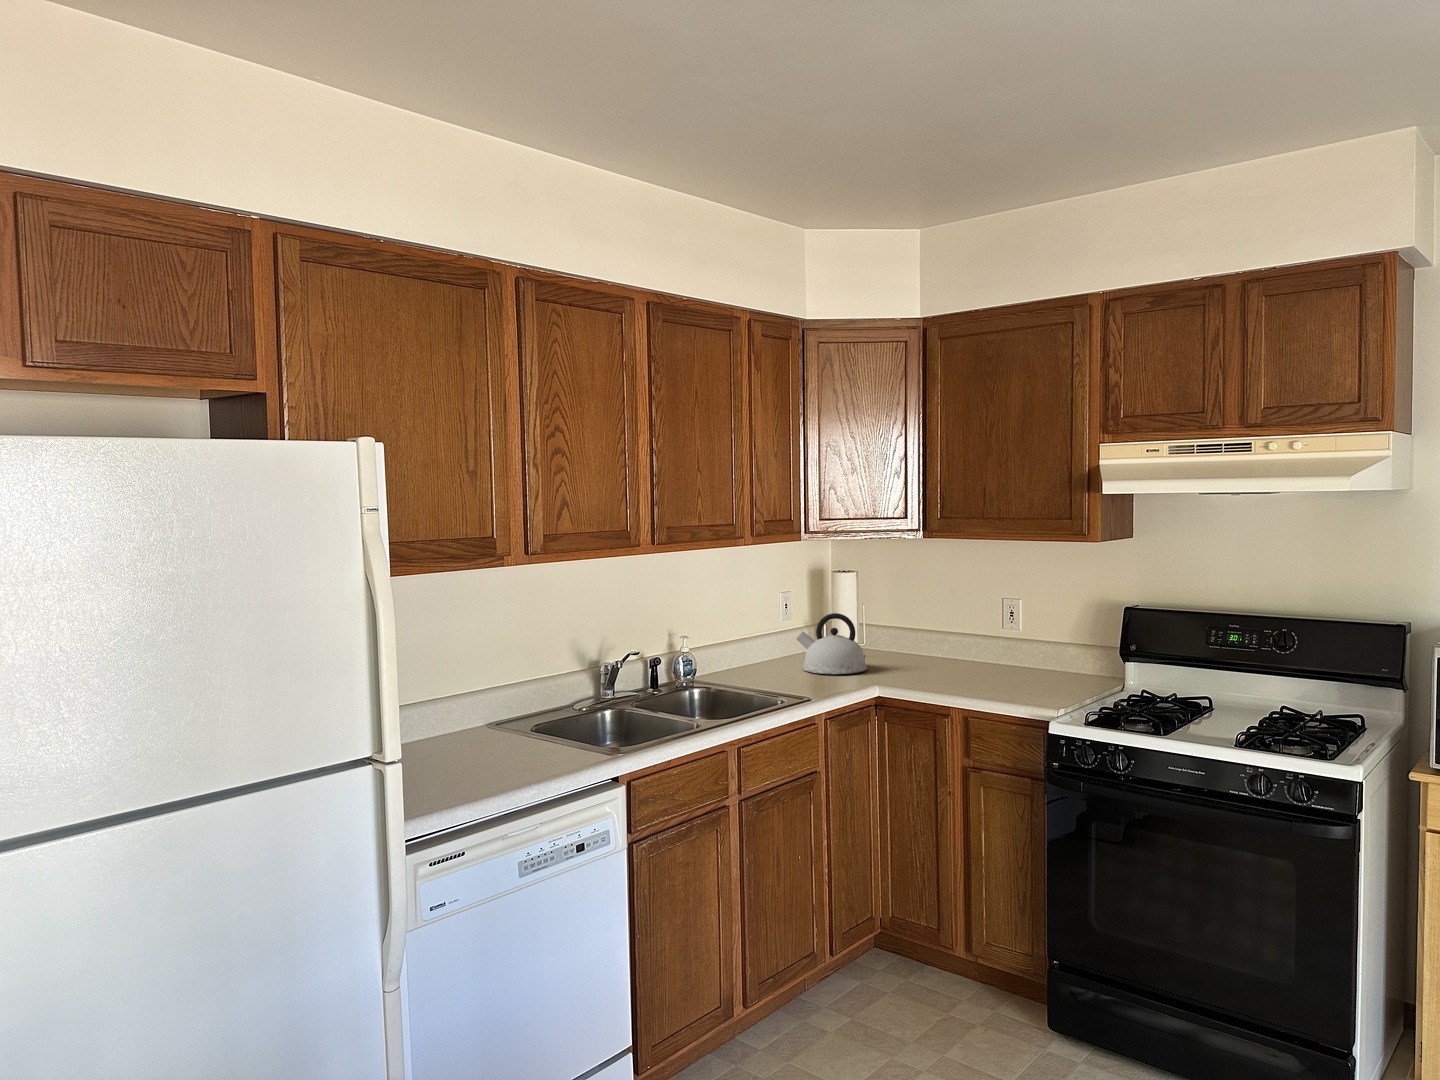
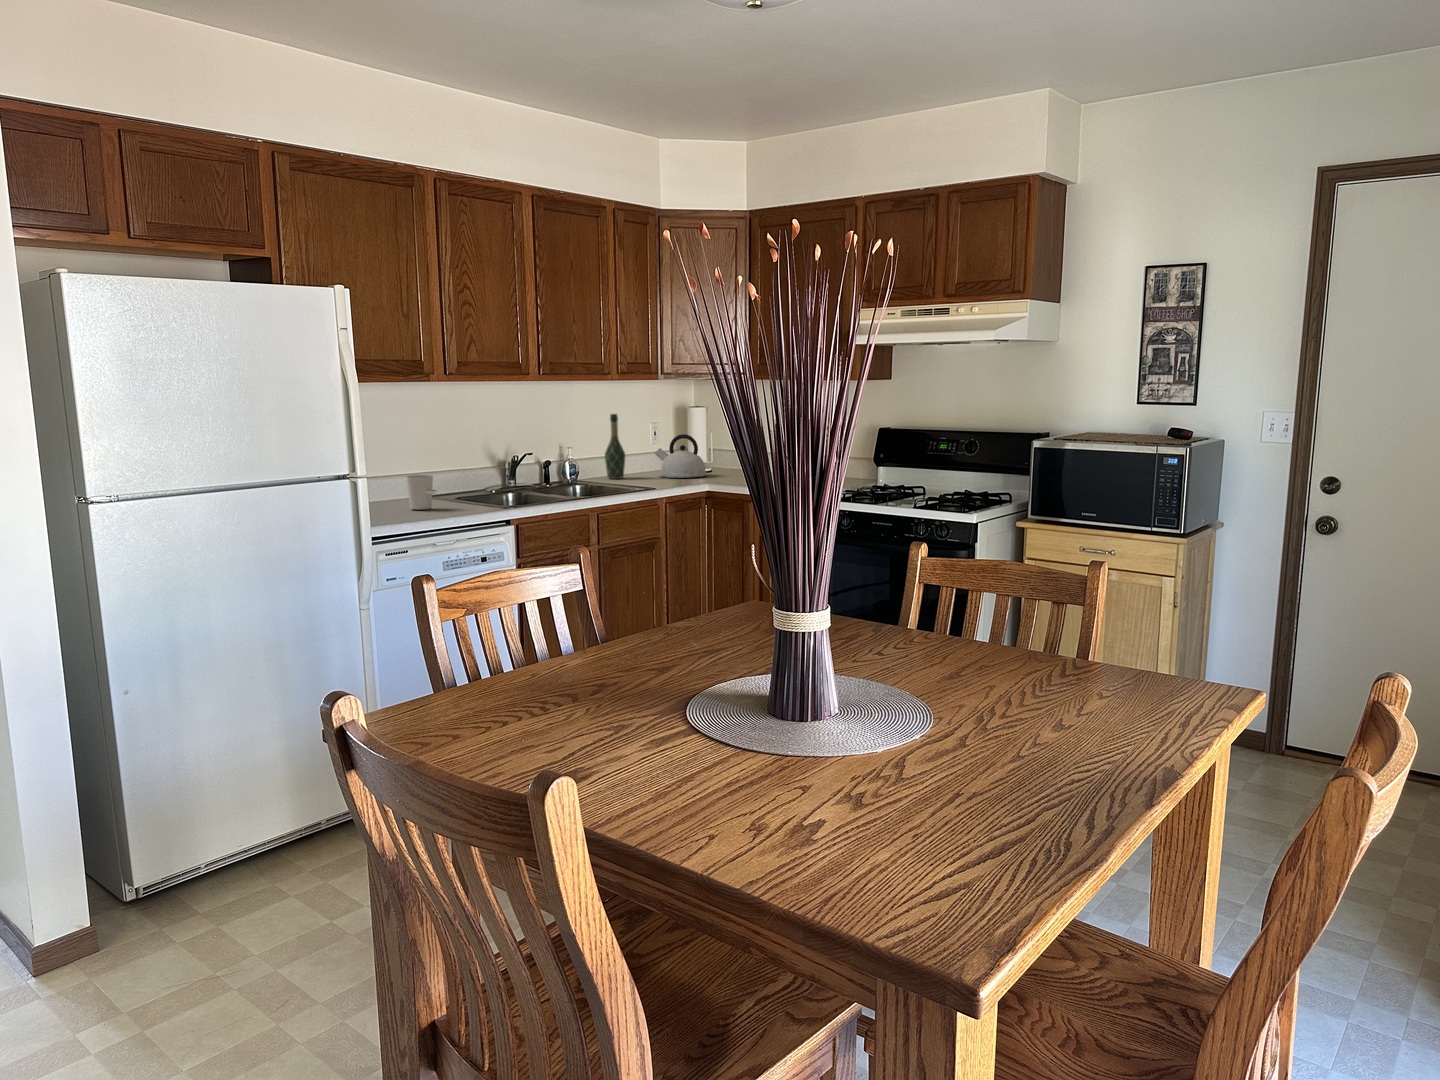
wine bottle: none [731,588,759,676] -> present [605,414,625,479]
cup: none [466,710,511,767] -> present [407,475,437,510]

